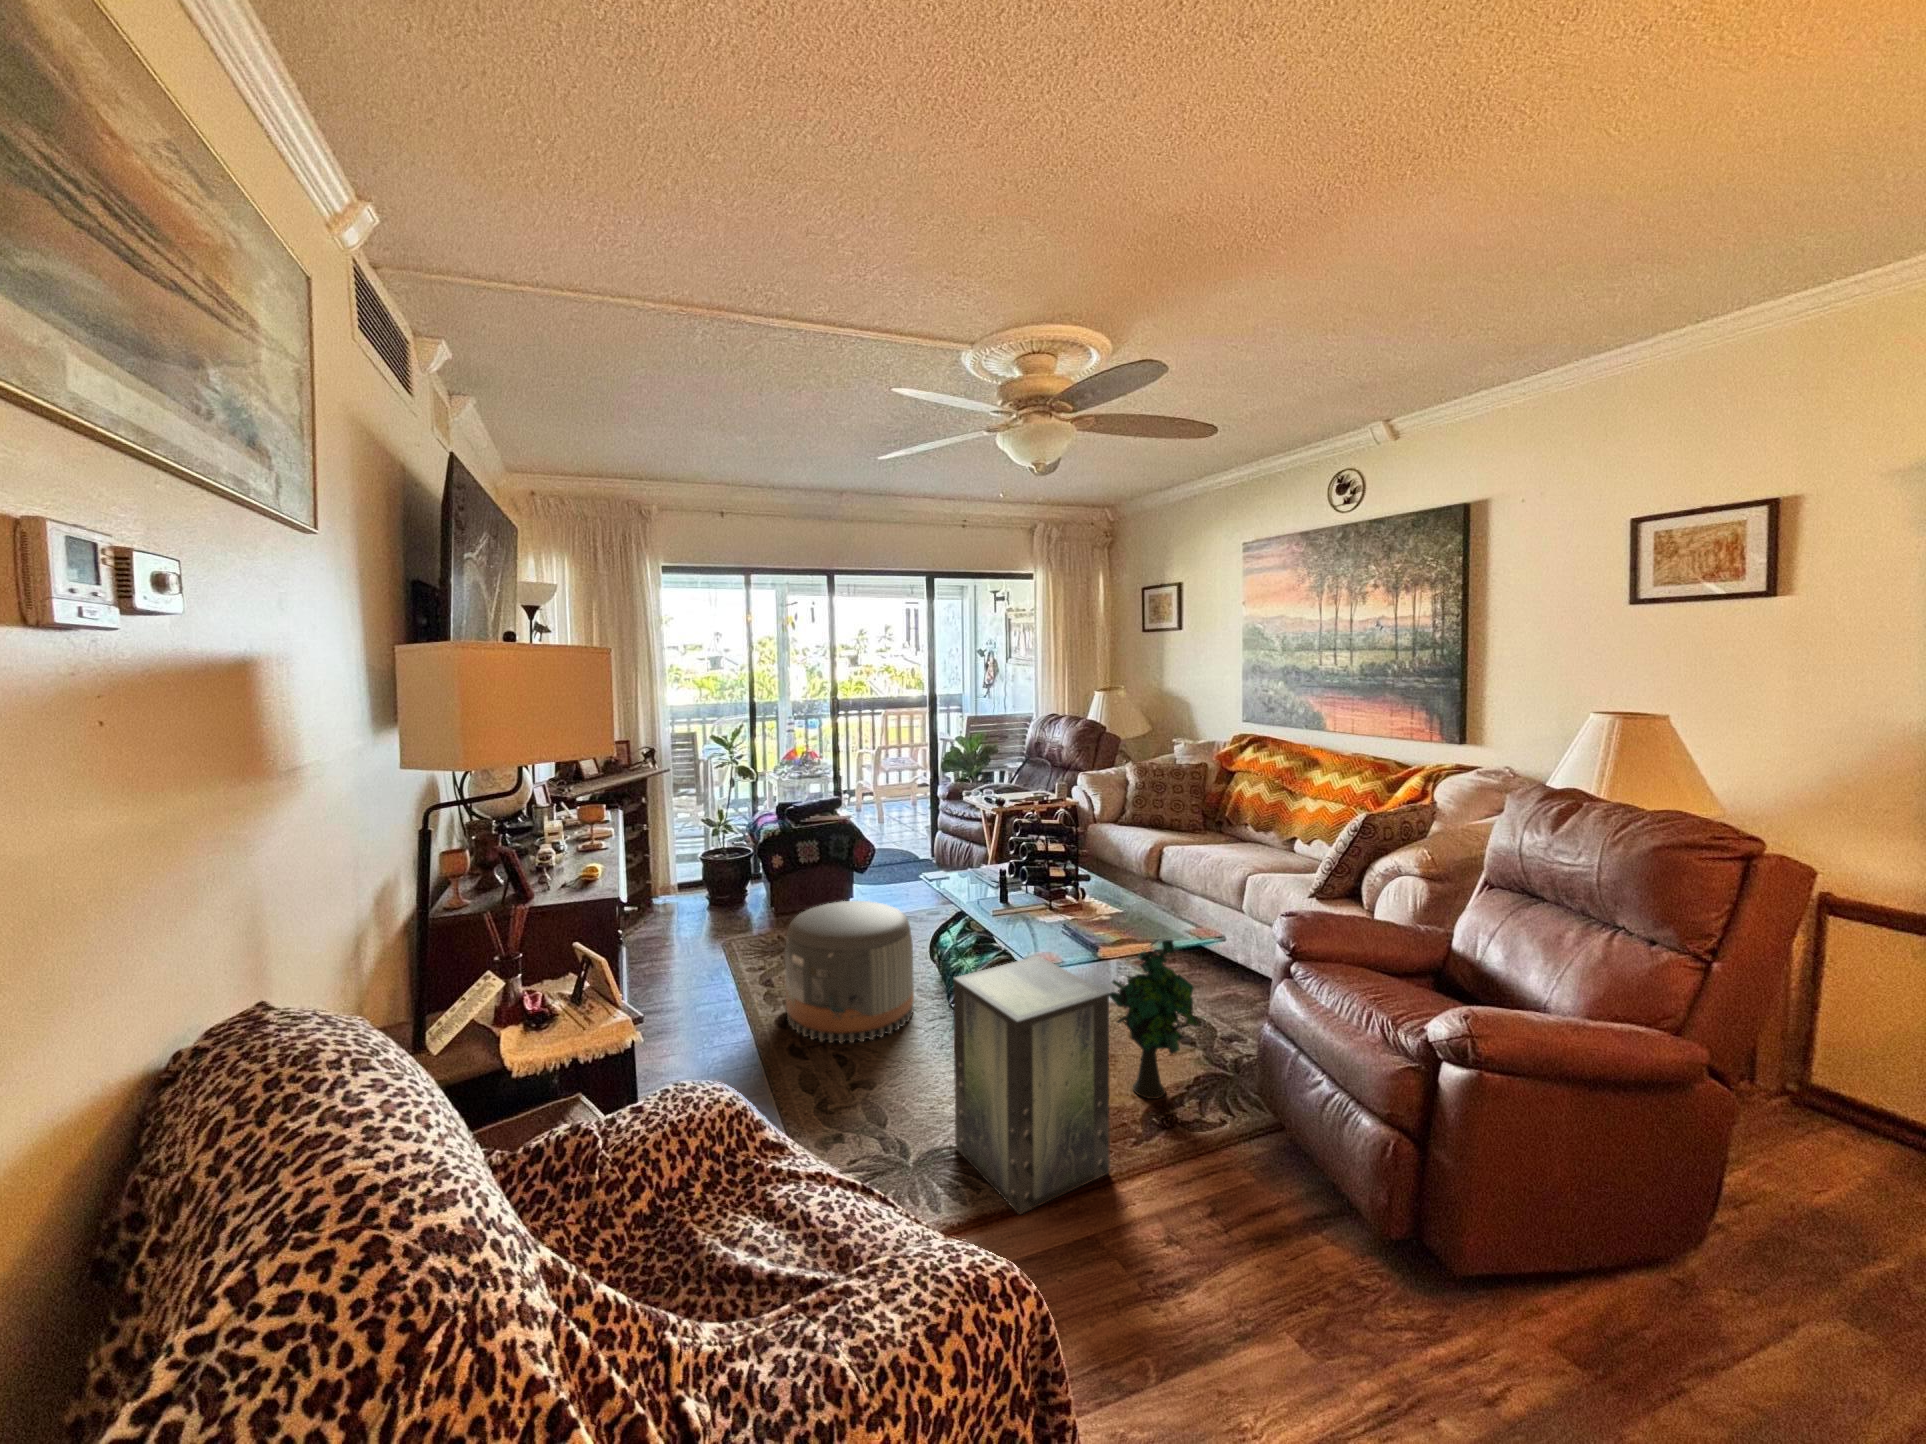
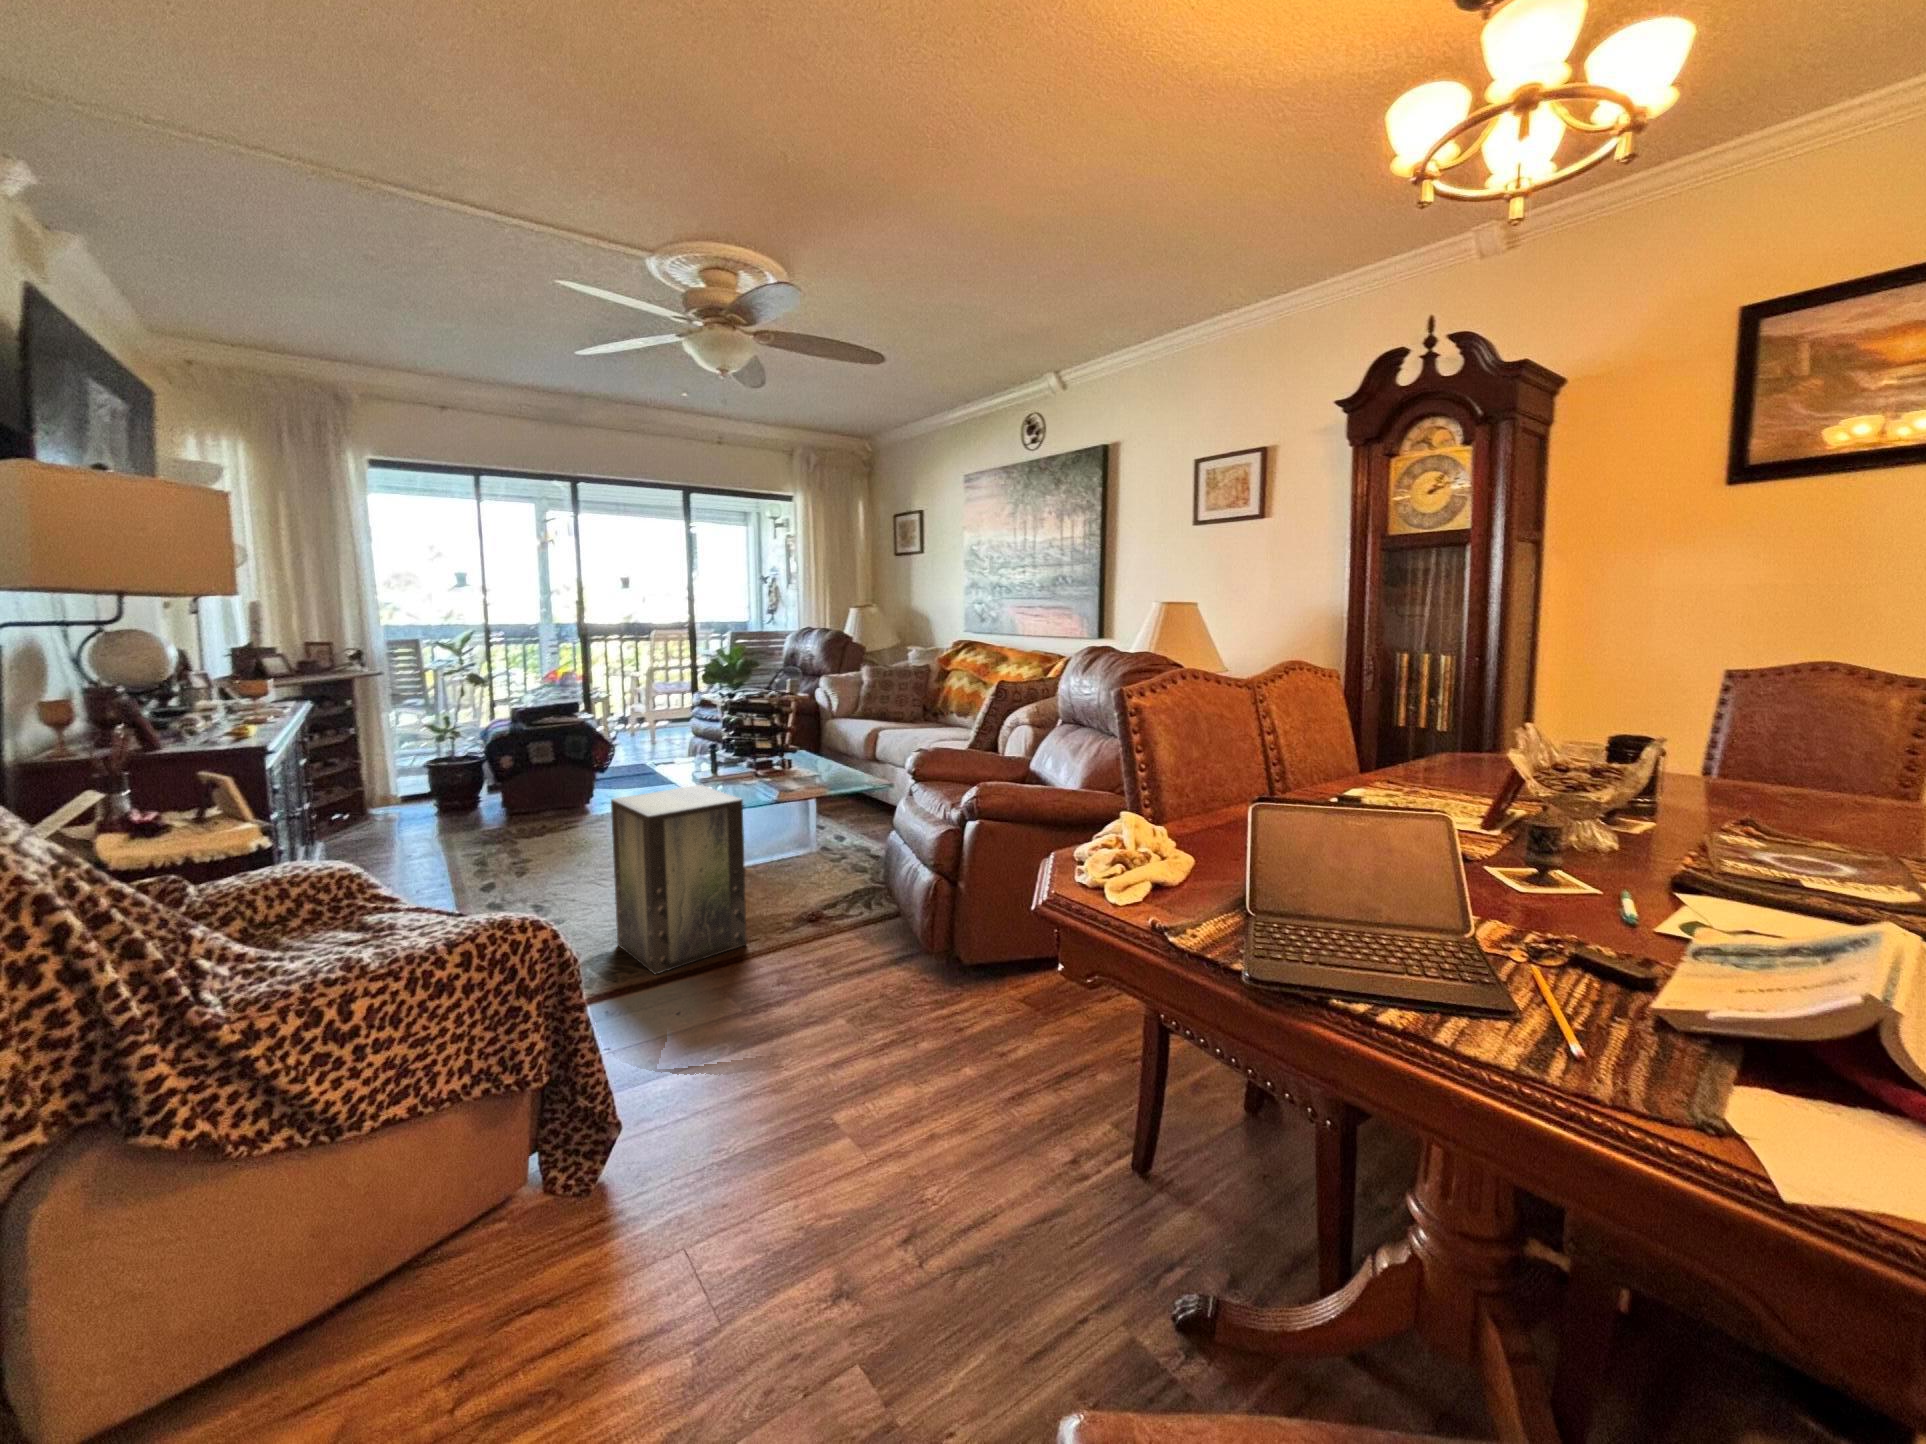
pouf: present [785,901,914,1043] -> none [483,775,622,894]
decorative plant: present [1109,940,1198,1099] -> none [768,773,847,902]

